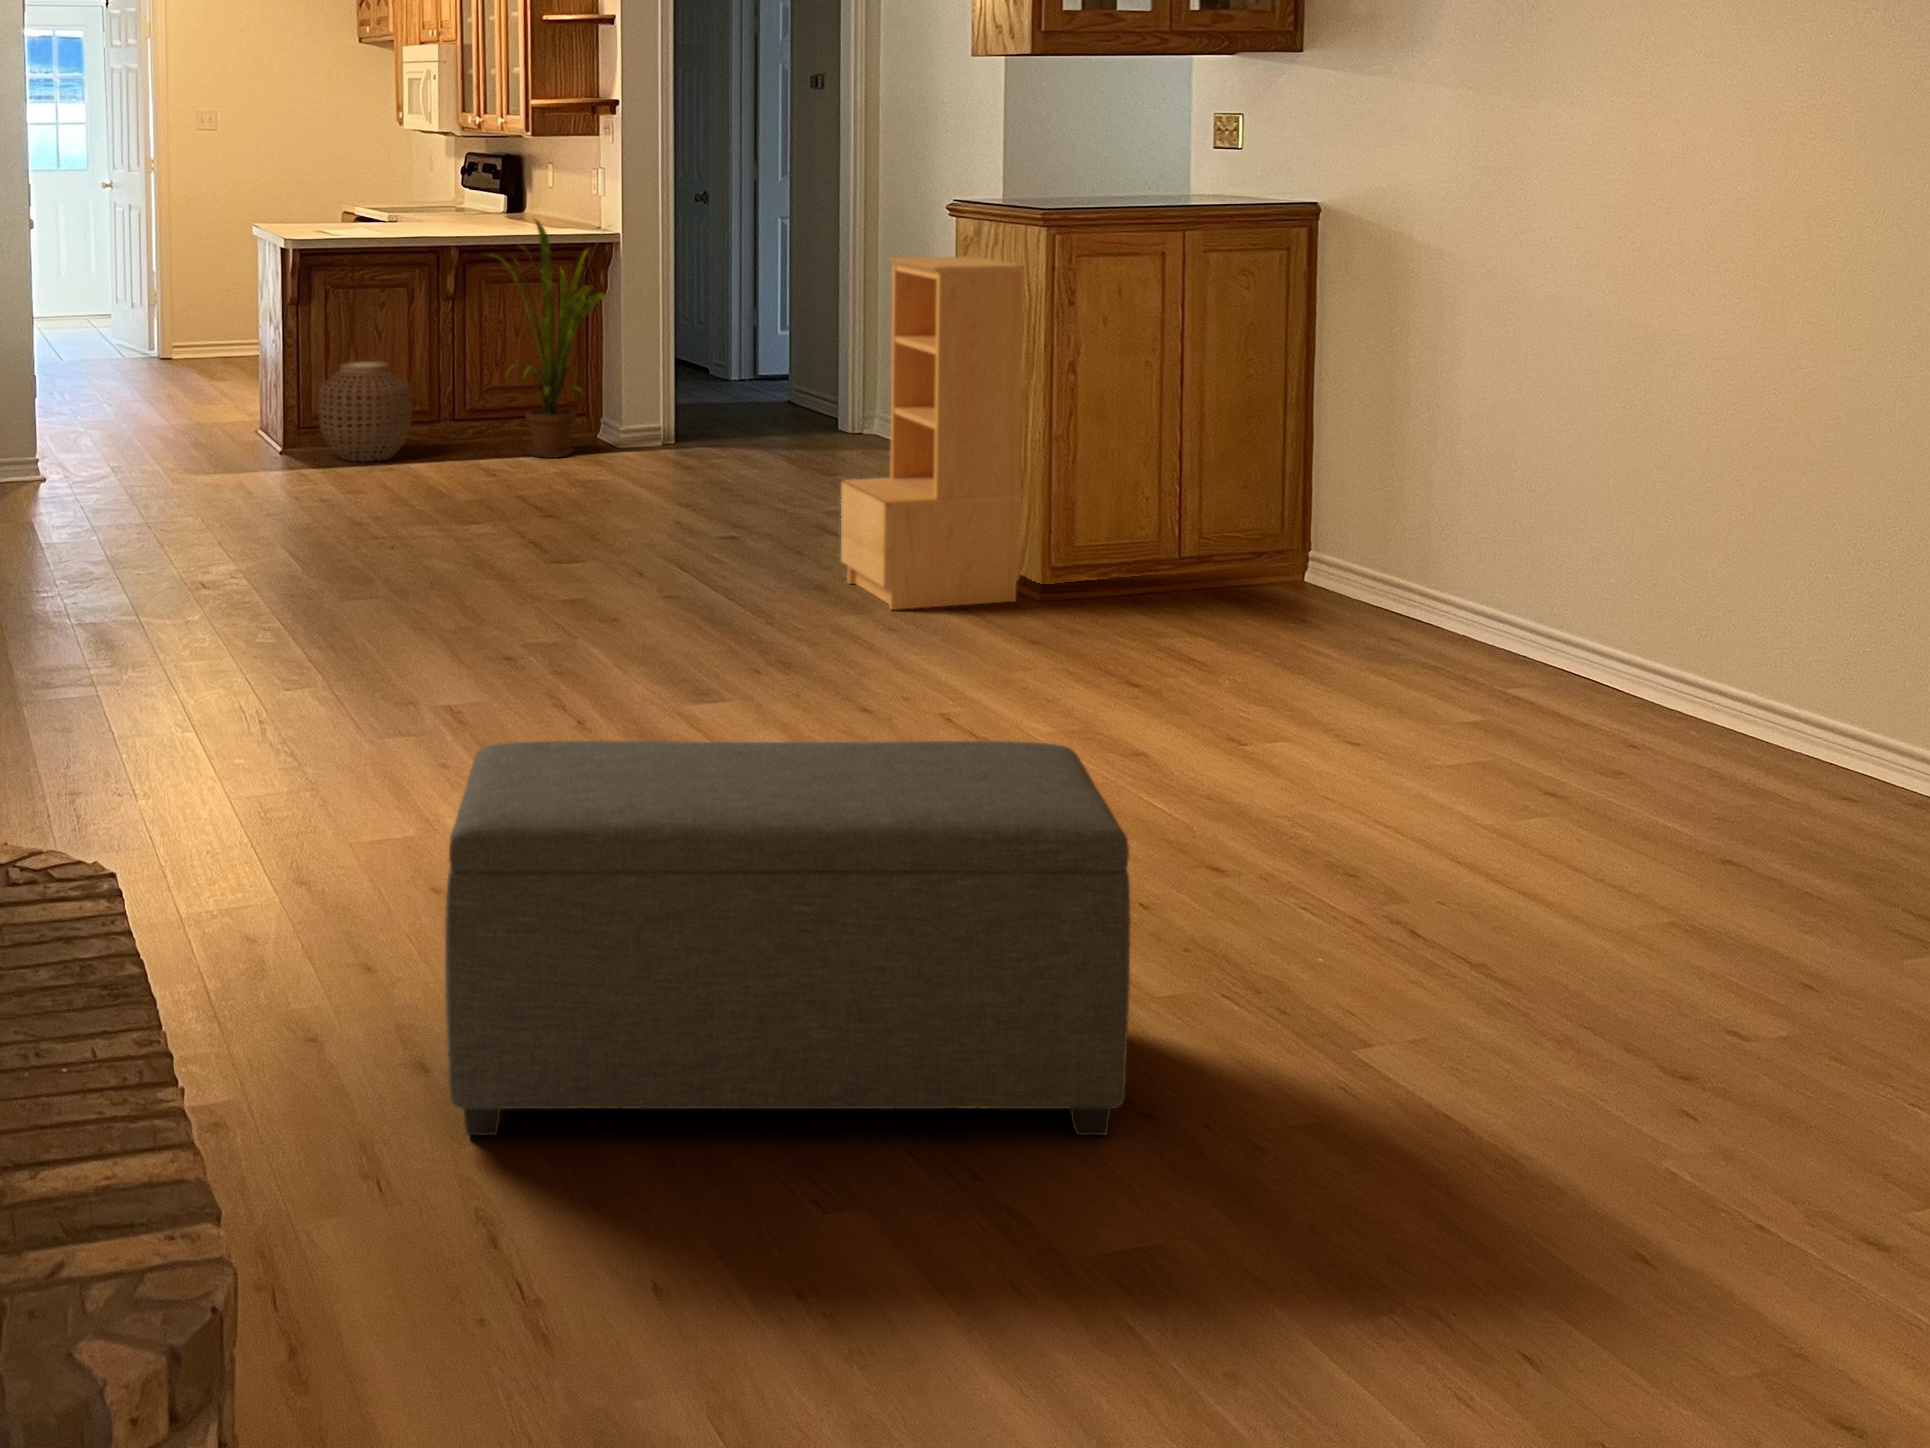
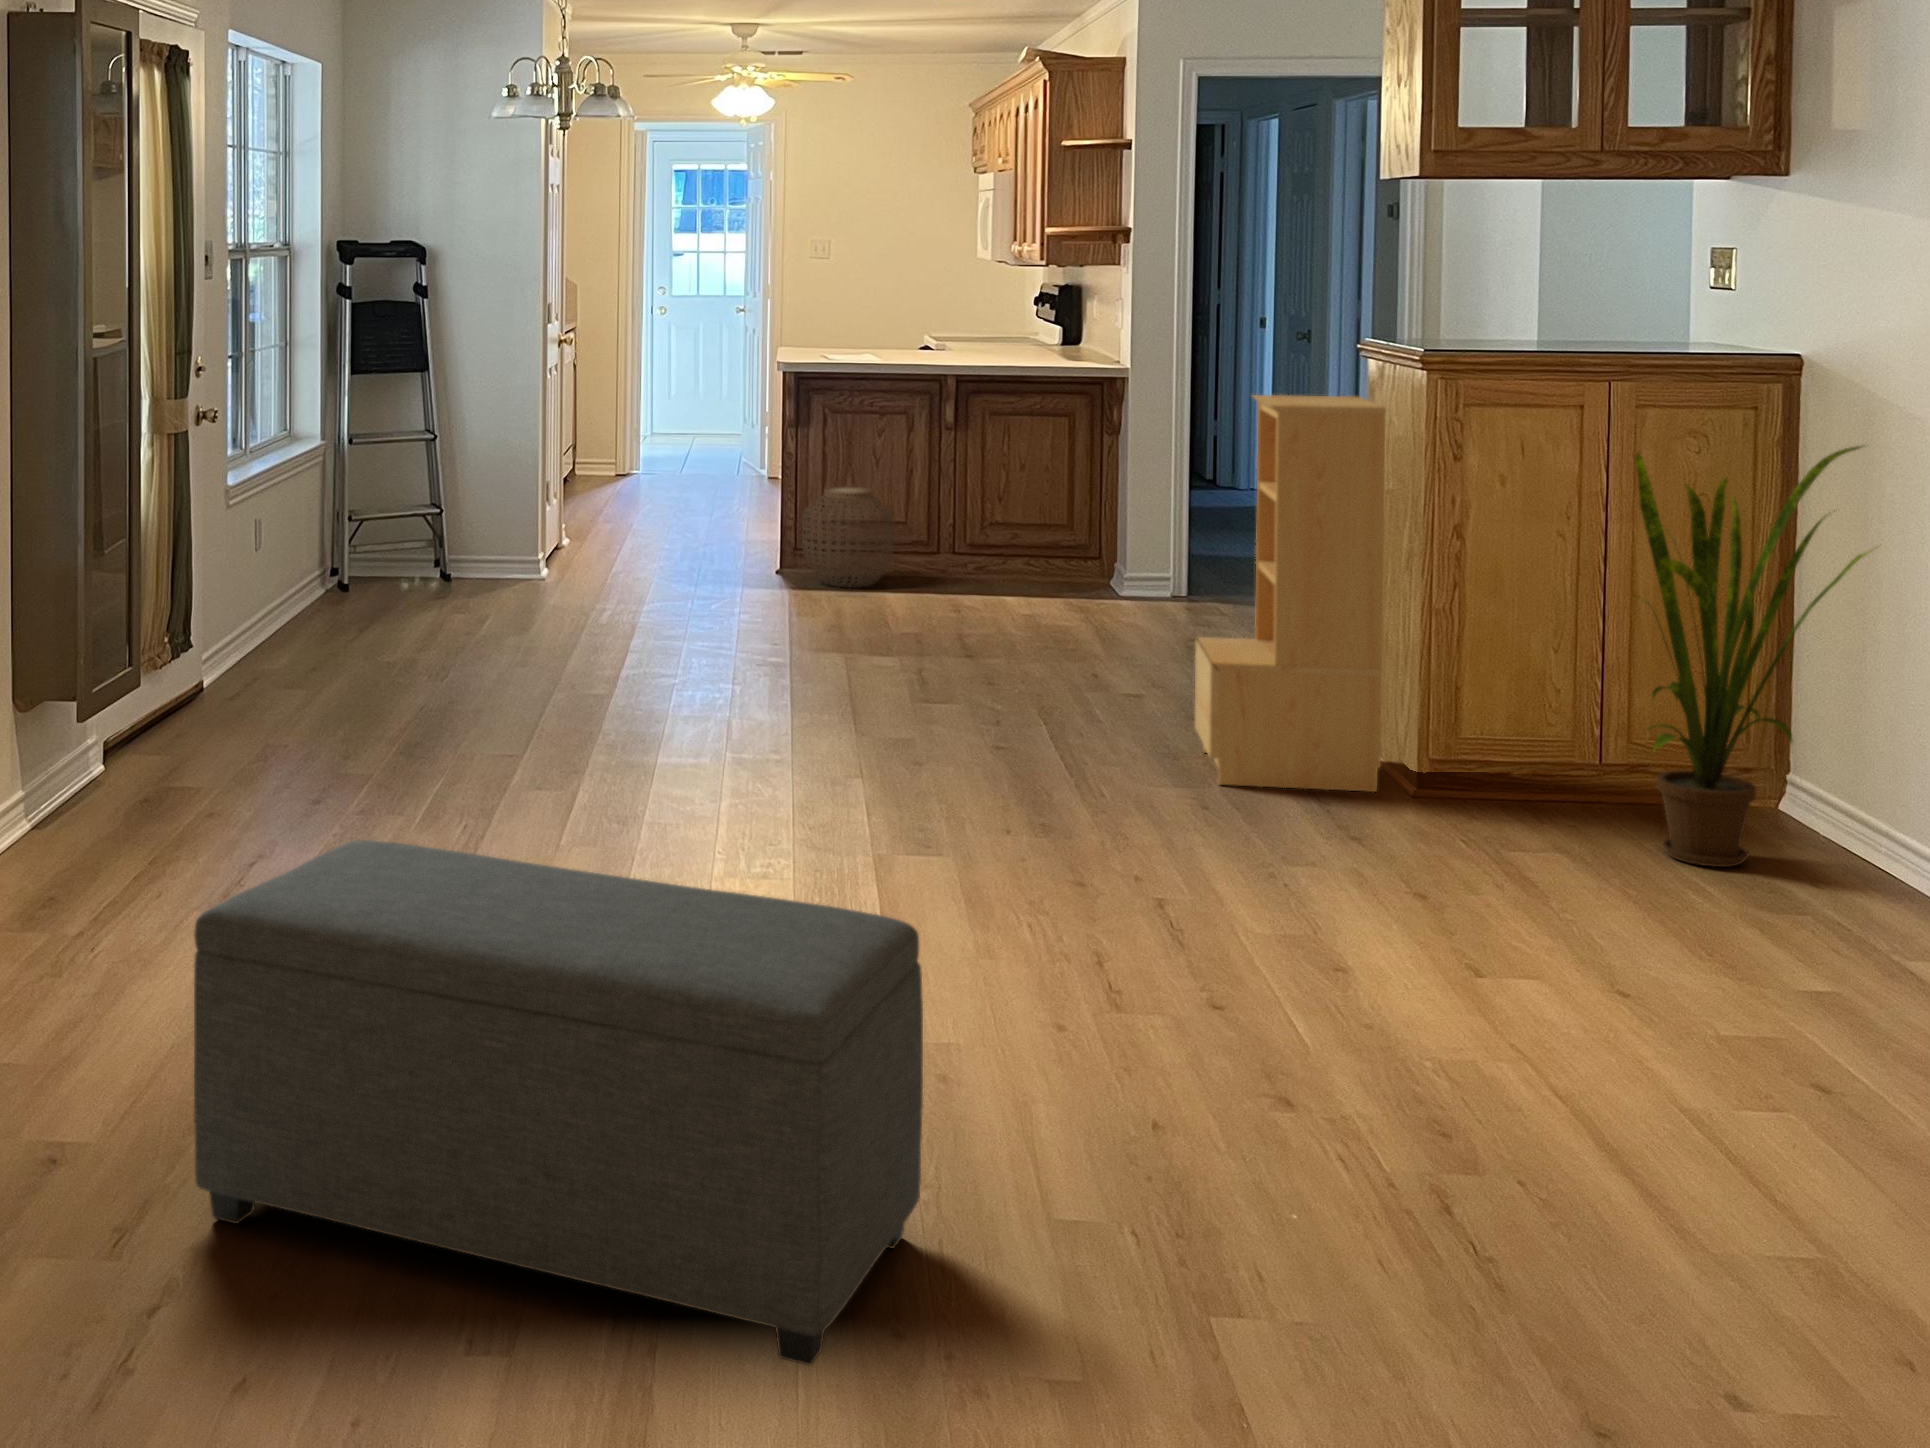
house plant: present [492,219,609,458] -> present [1635,446,1878,867]

